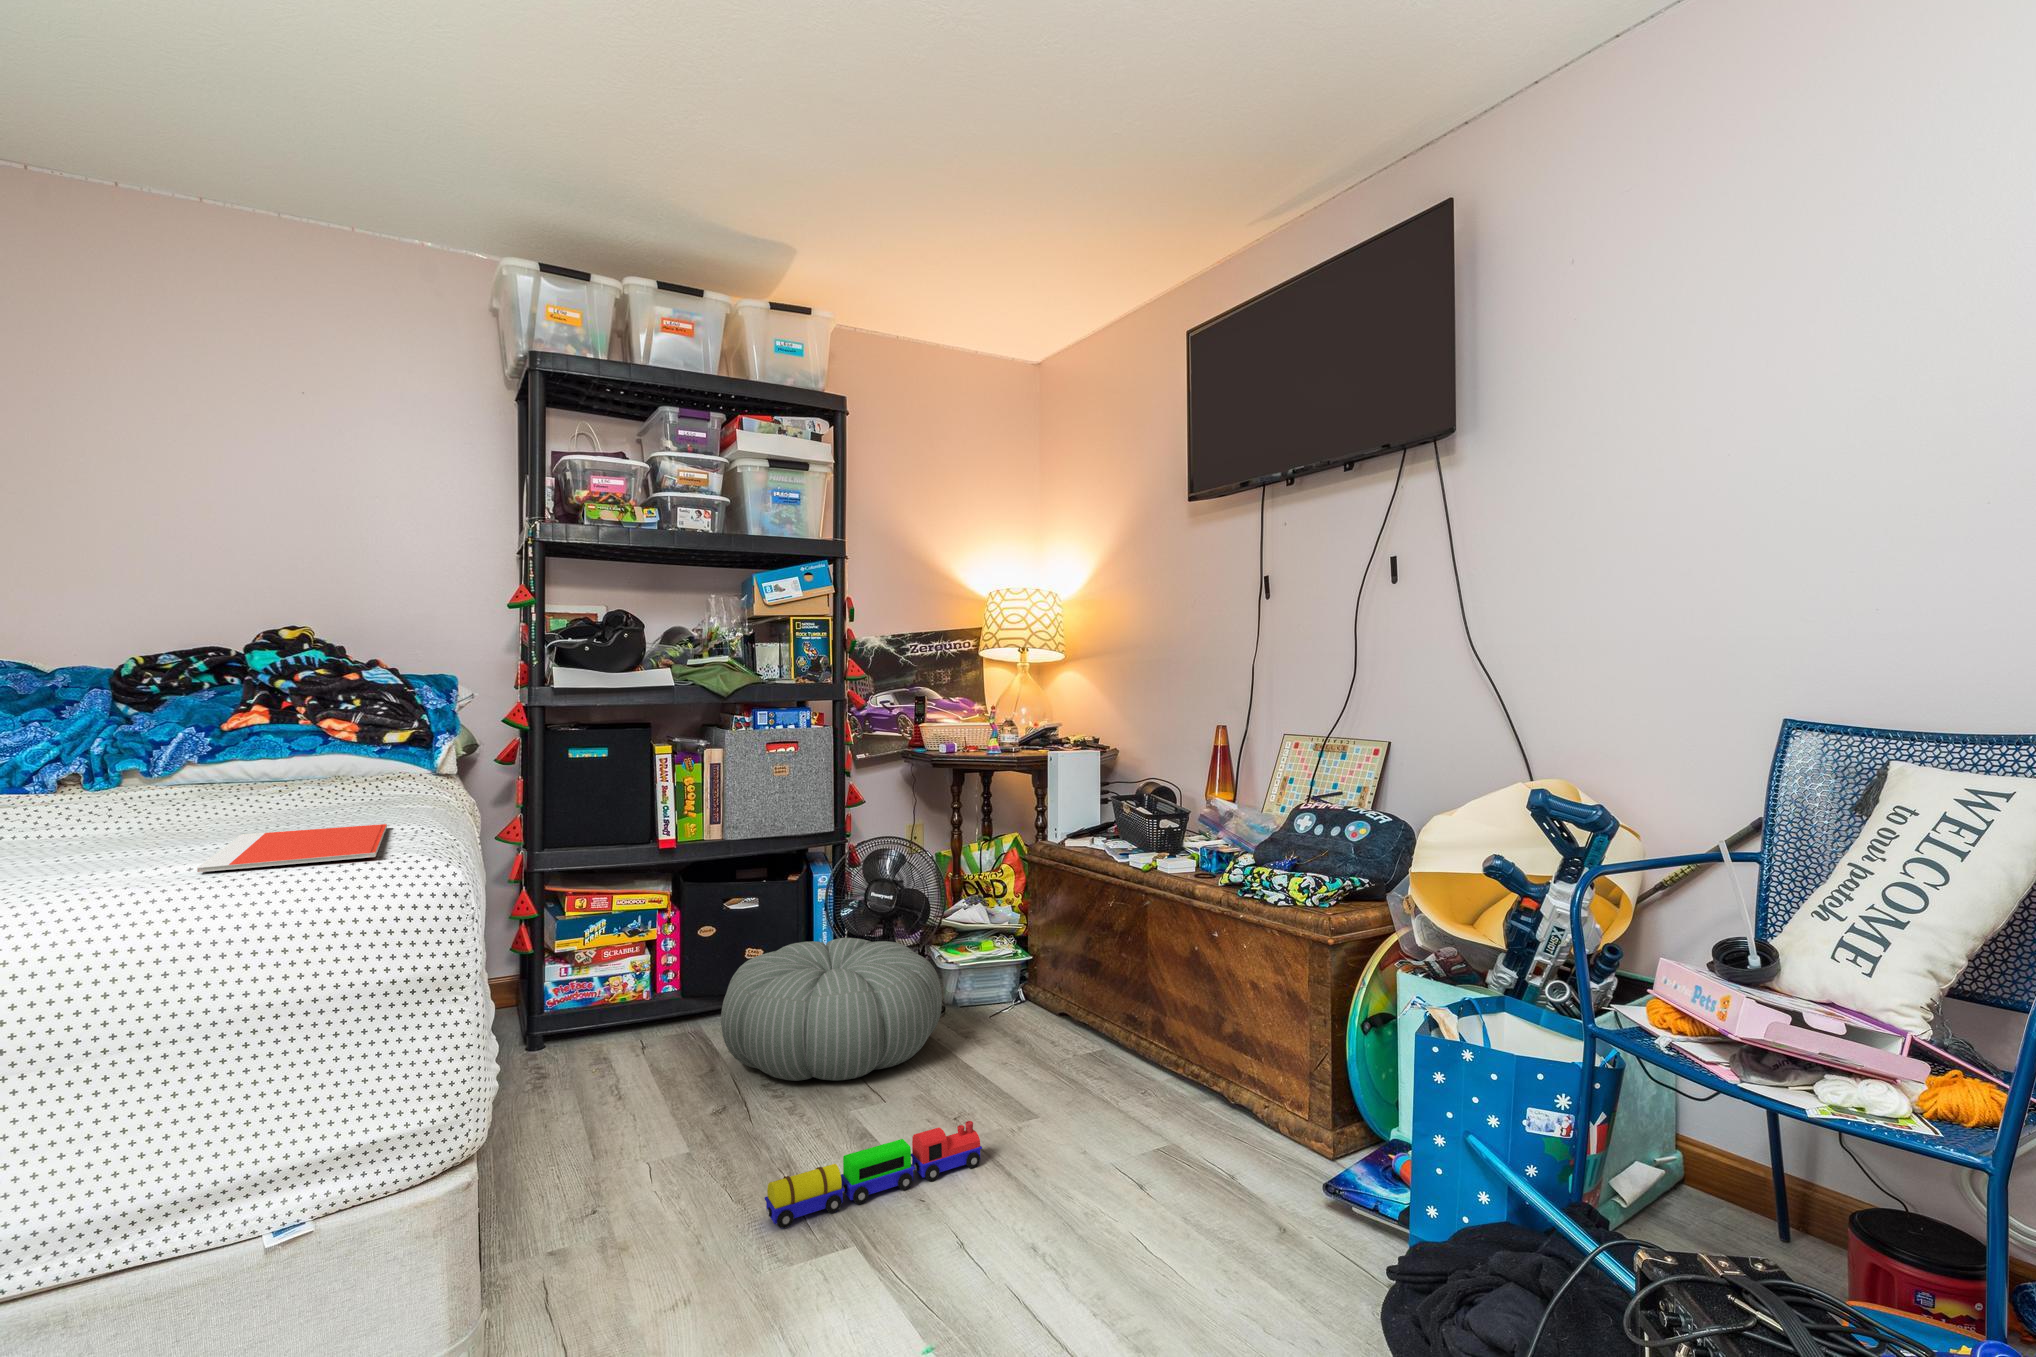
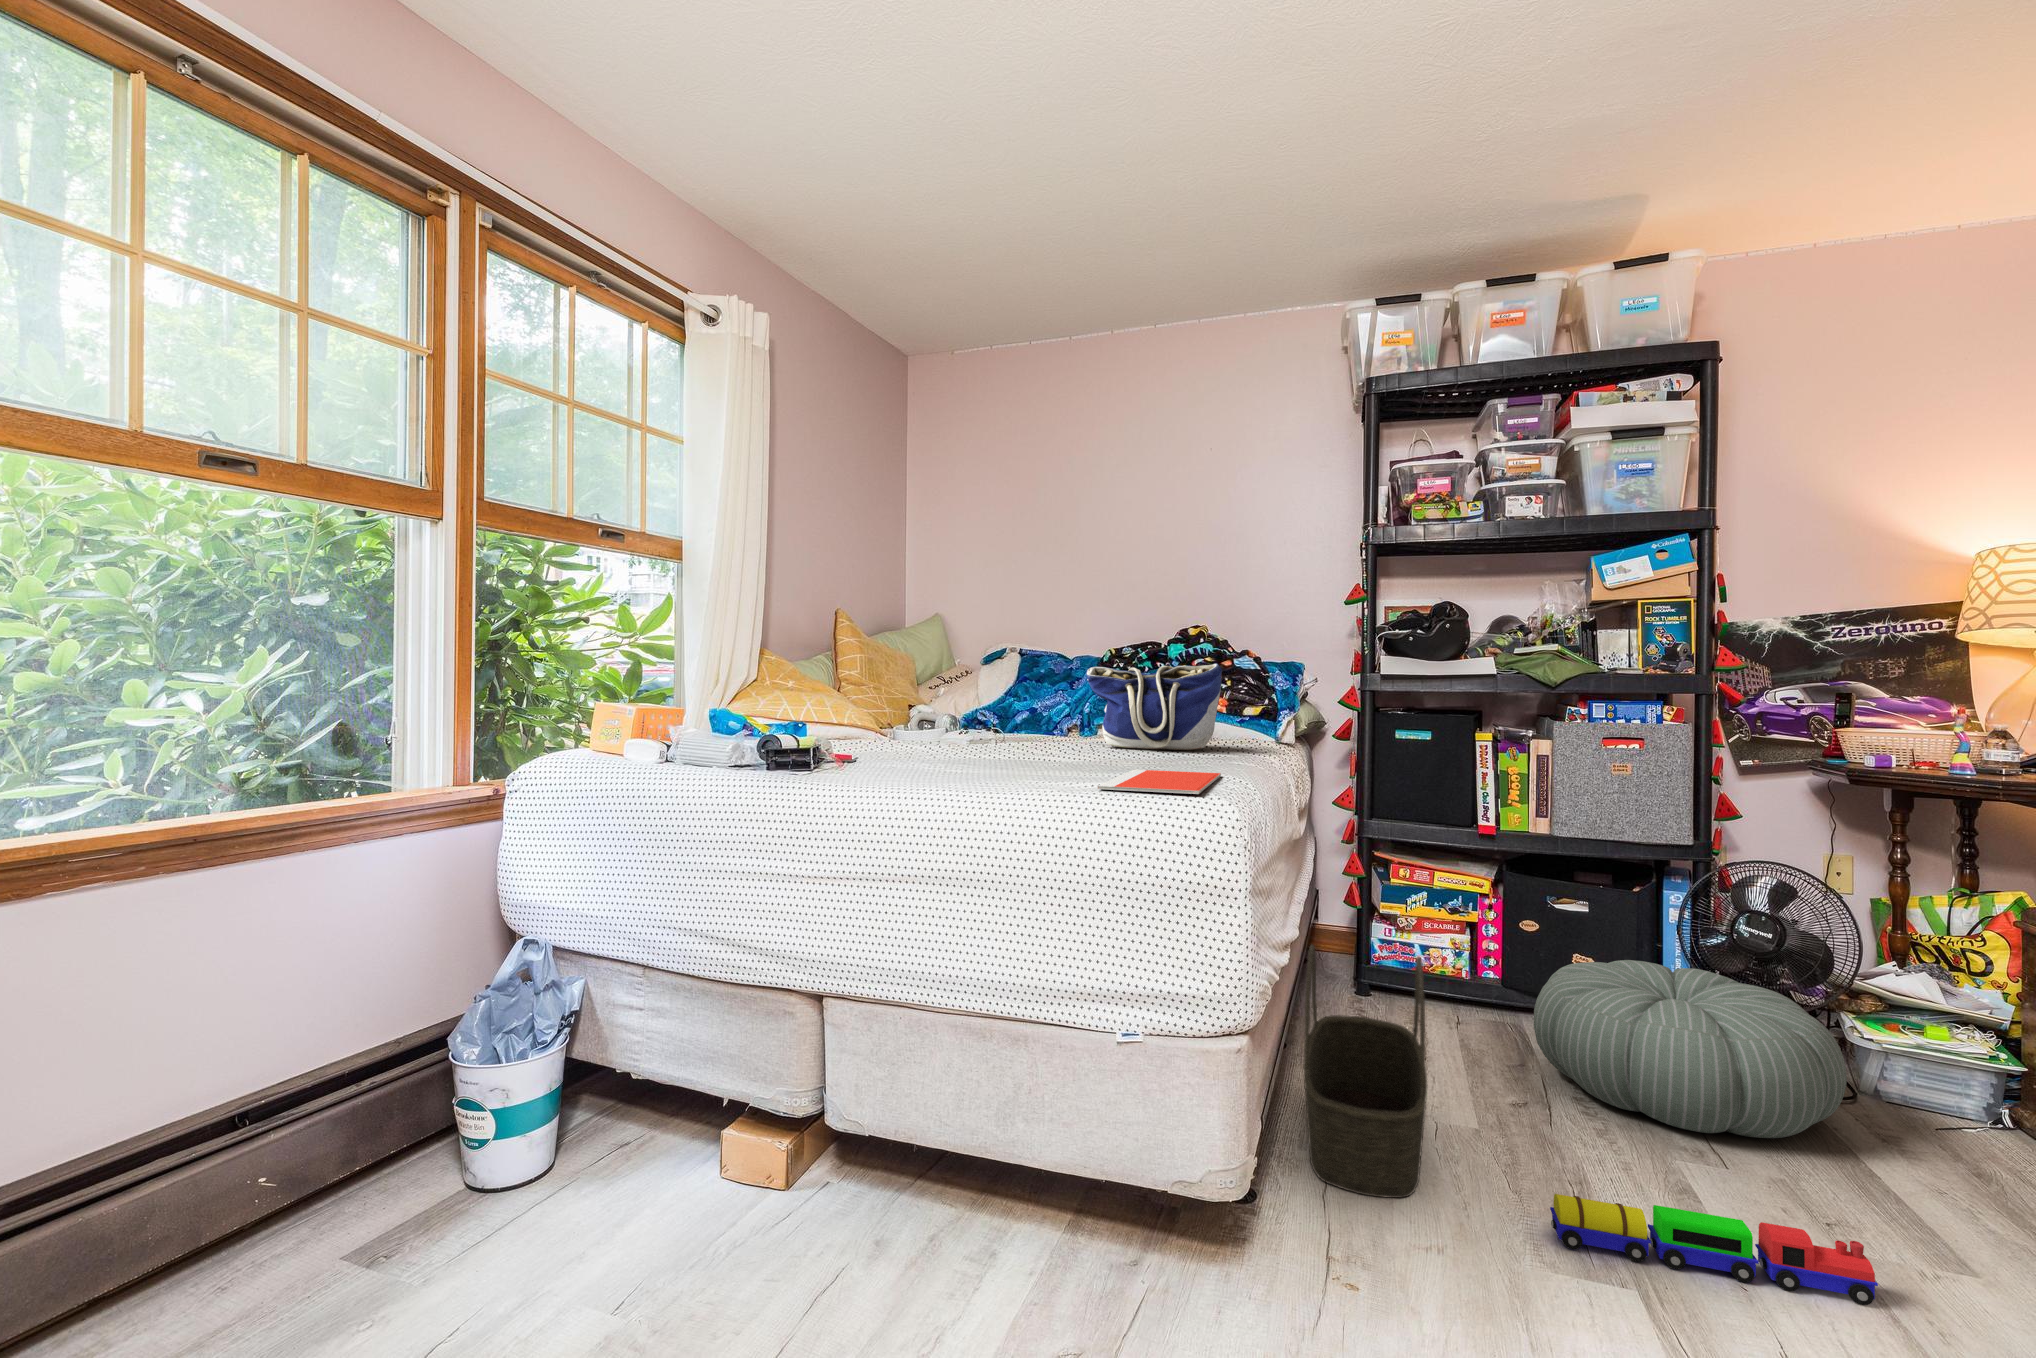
tote bag: none [120,680,364,803] -> present [1086,664,1222,750]
basket: none [501,991,646,1283] -> present [1303,945,1427,1198]

